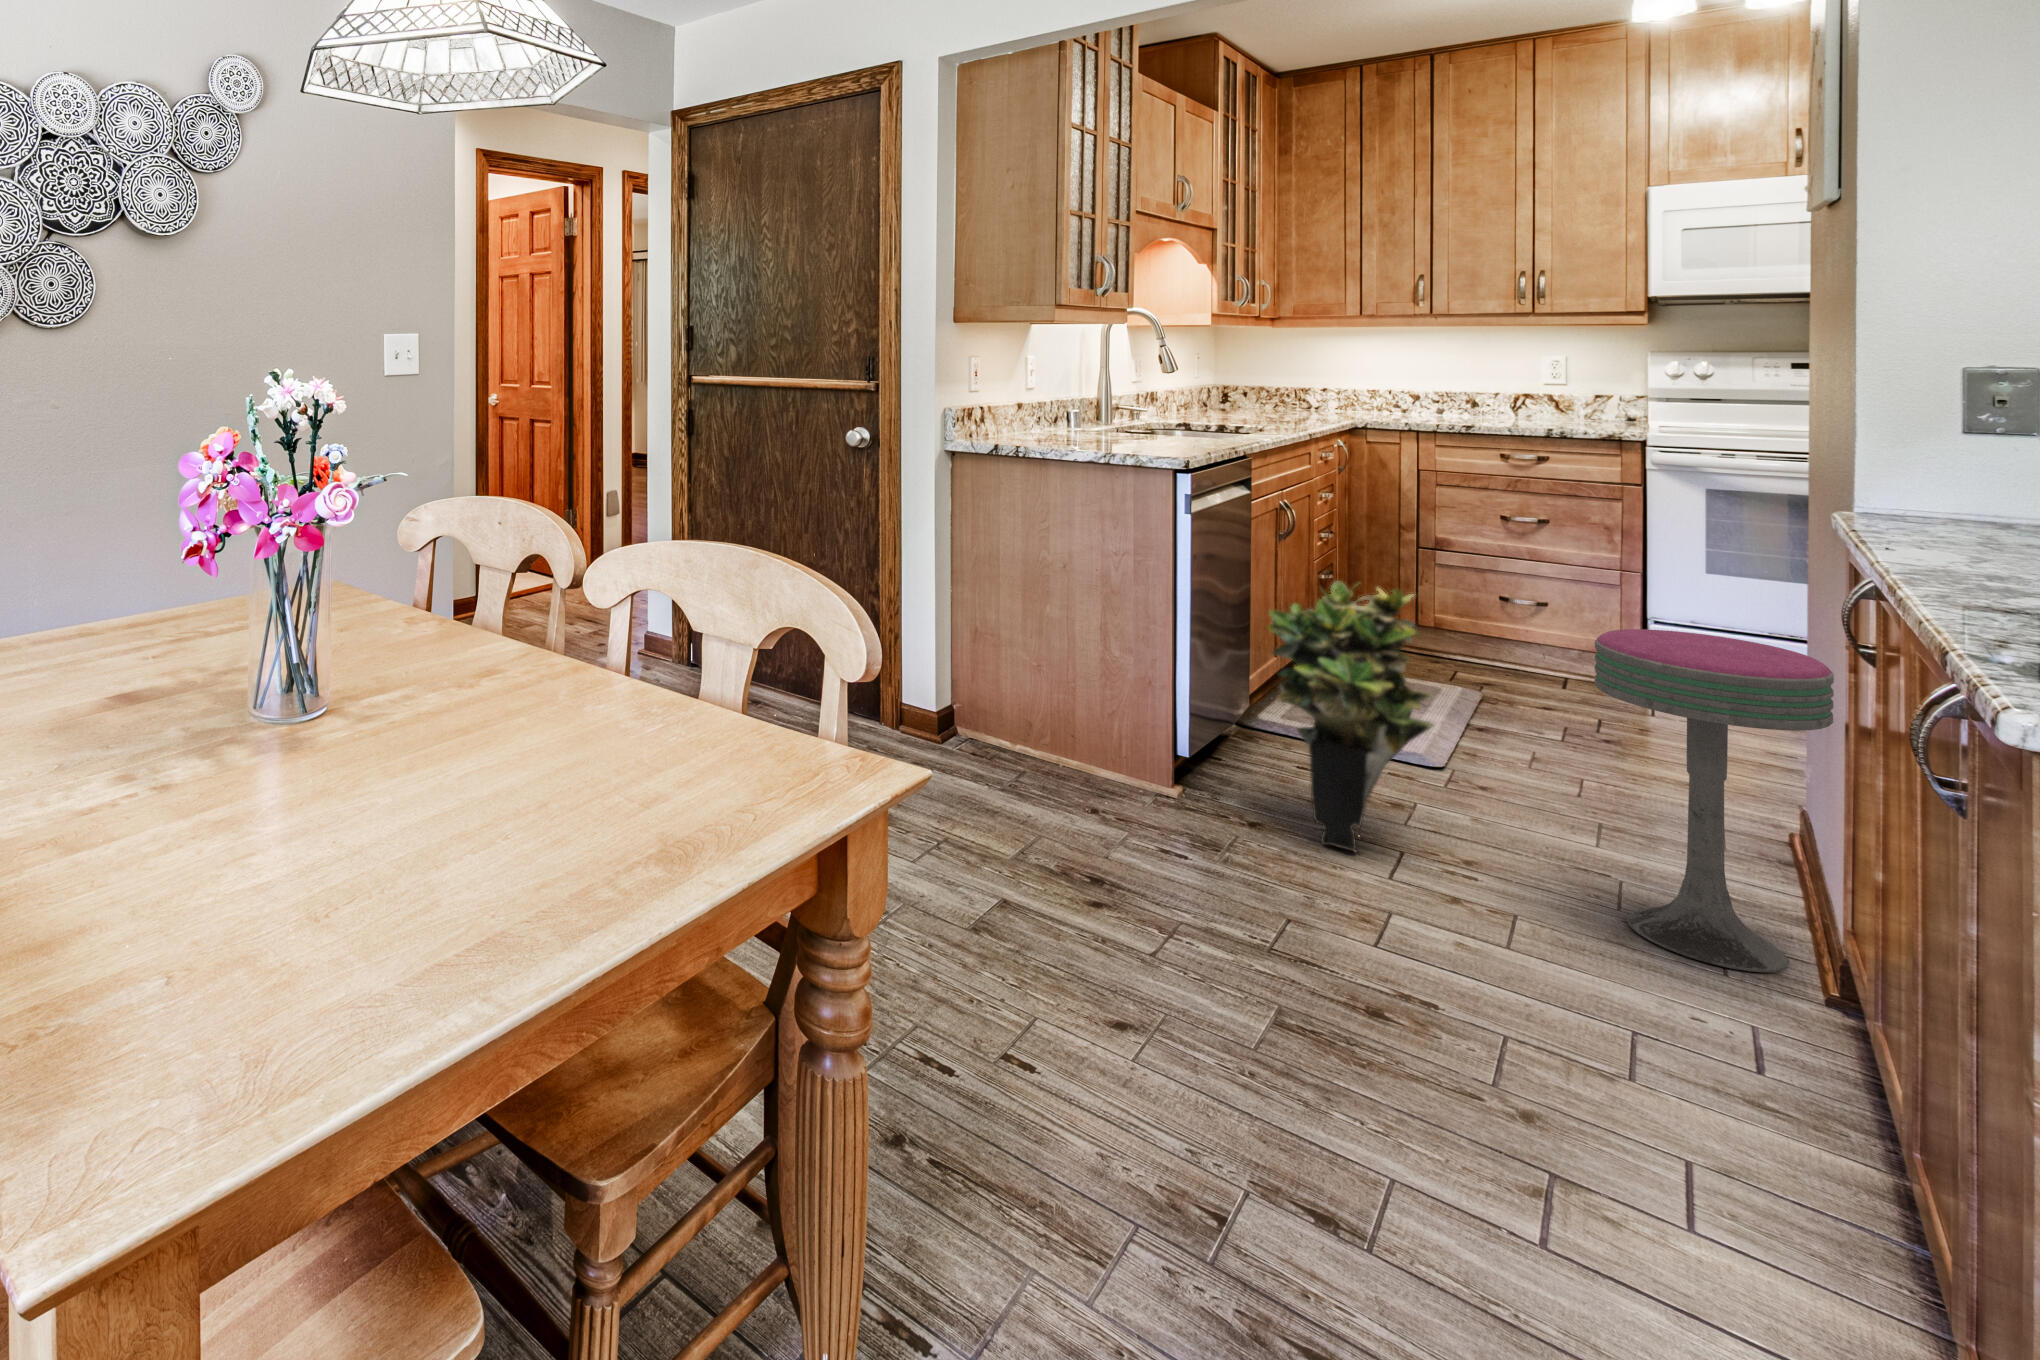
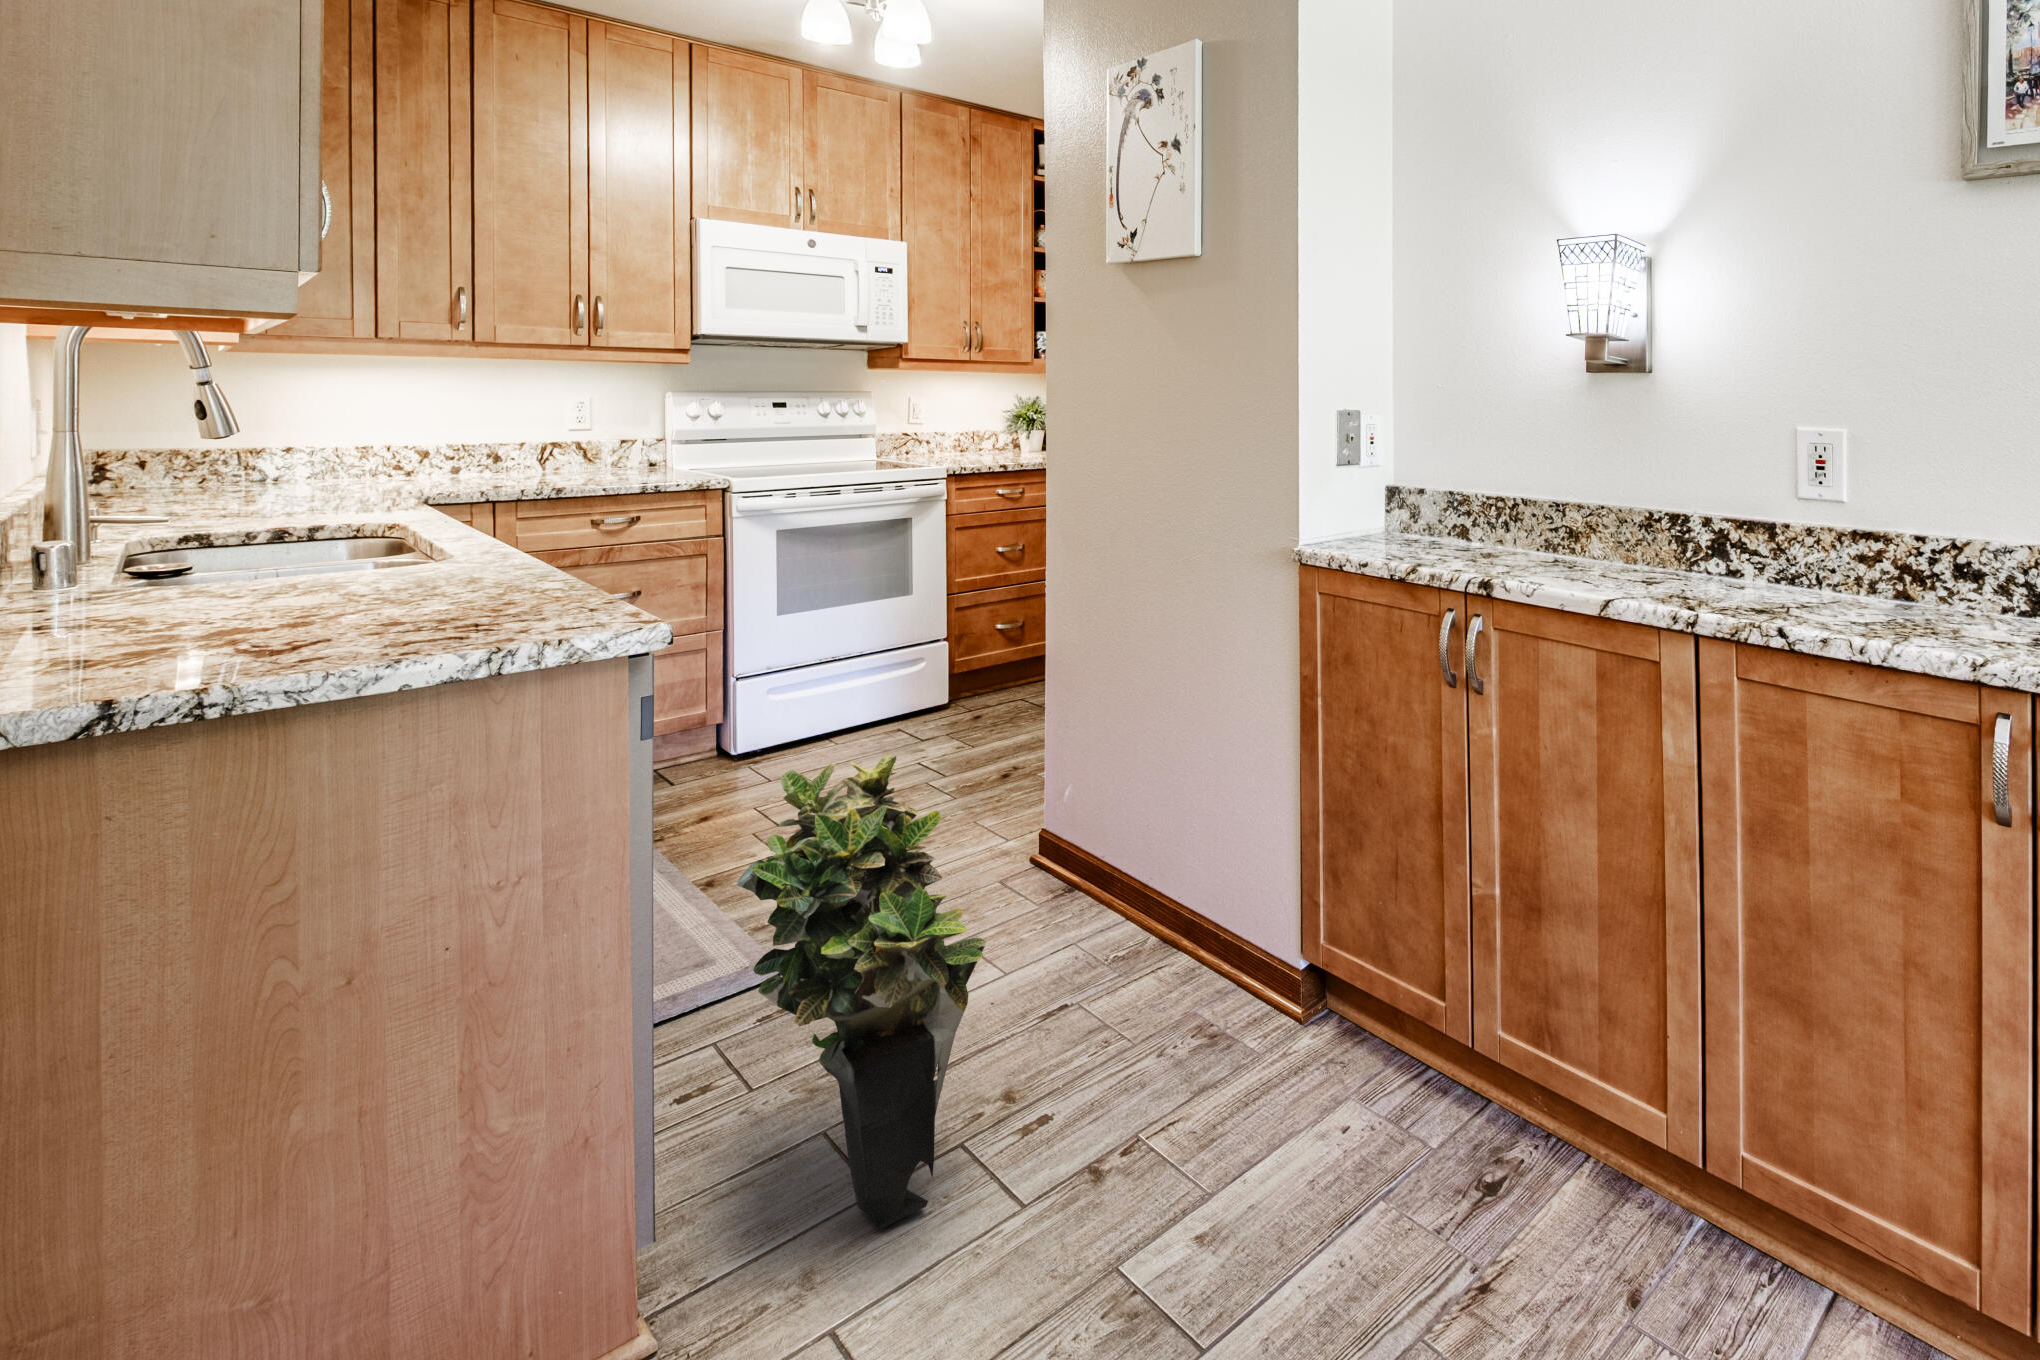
bar stool: present [1594,629,1834,972] -> none [1113,698,1289,1078]

